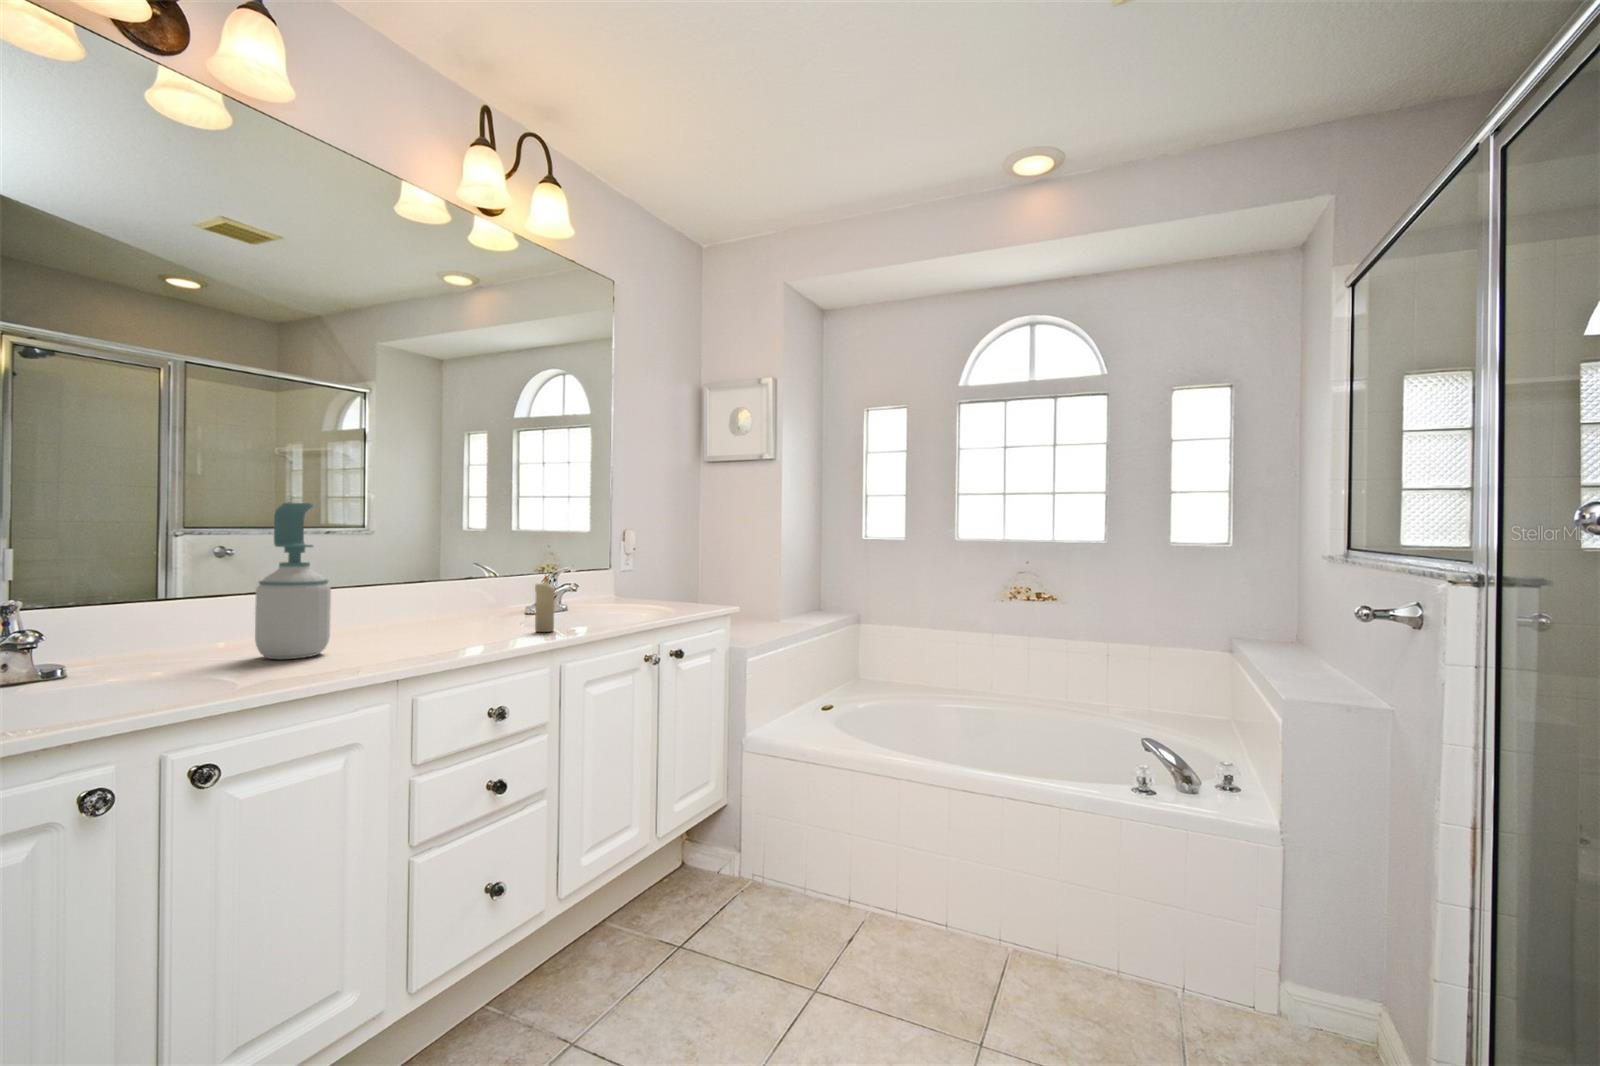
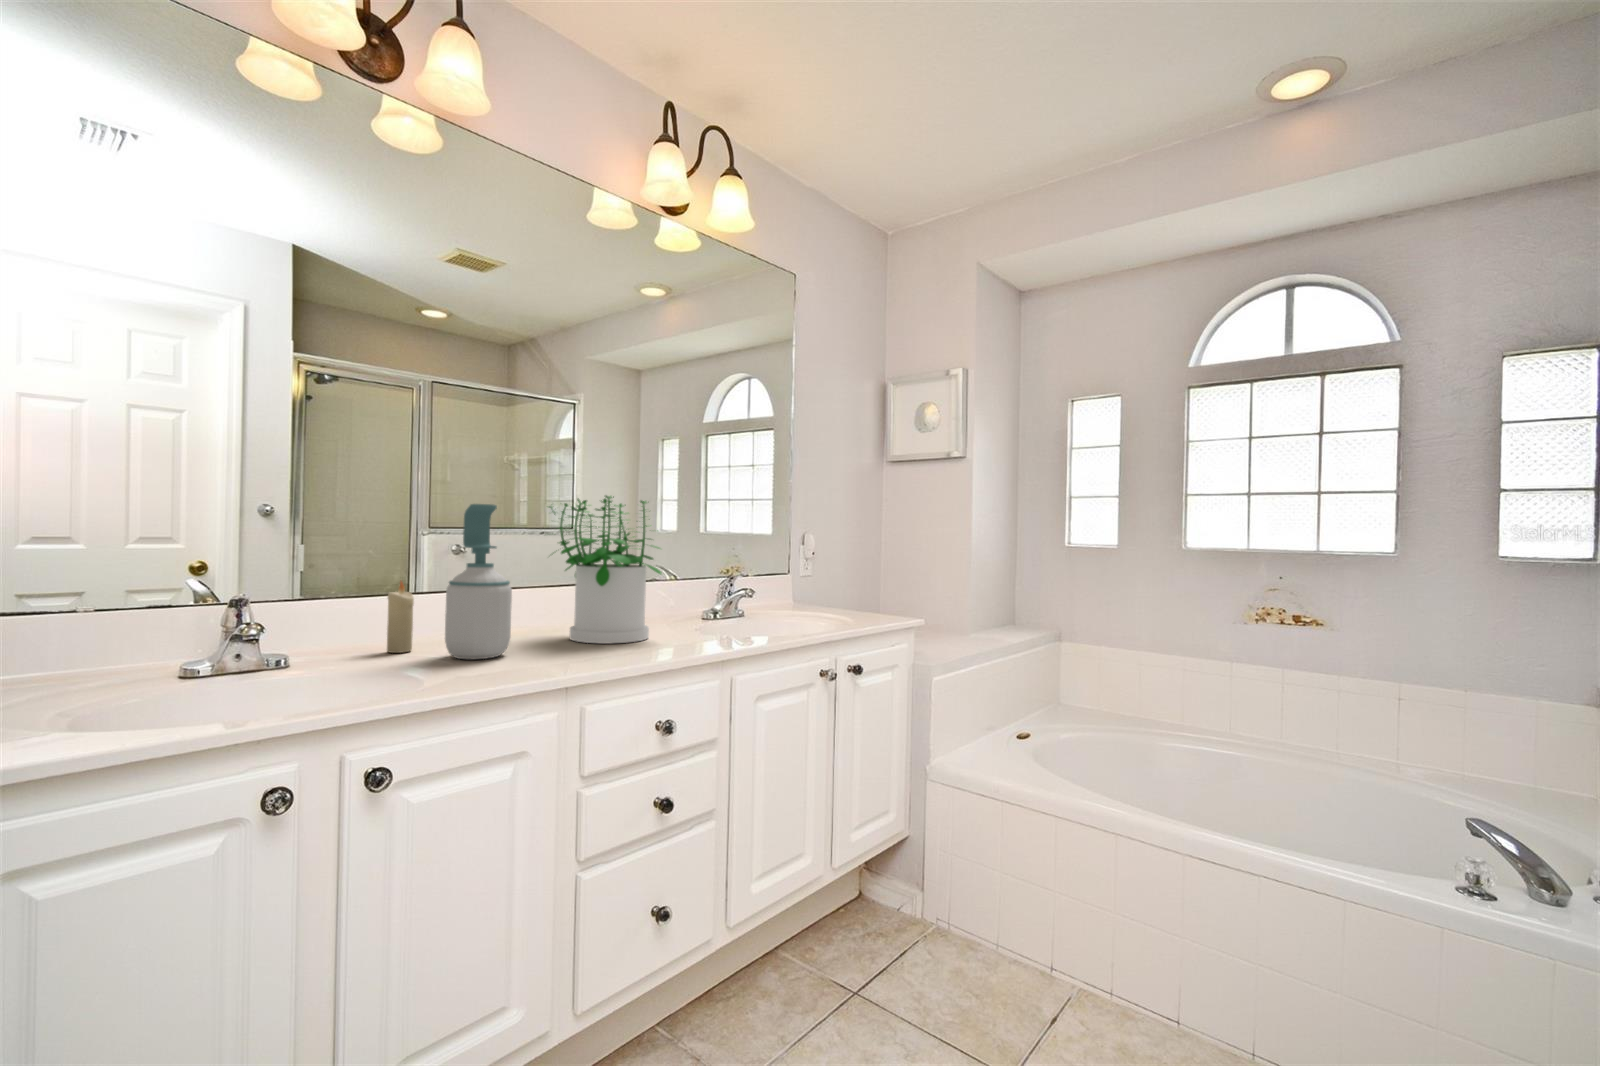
potted plant: none [359,493,488,639] -> present [549,496,661,643]
candle: present [535,576,556,632] -> present [387,581,414,653]

